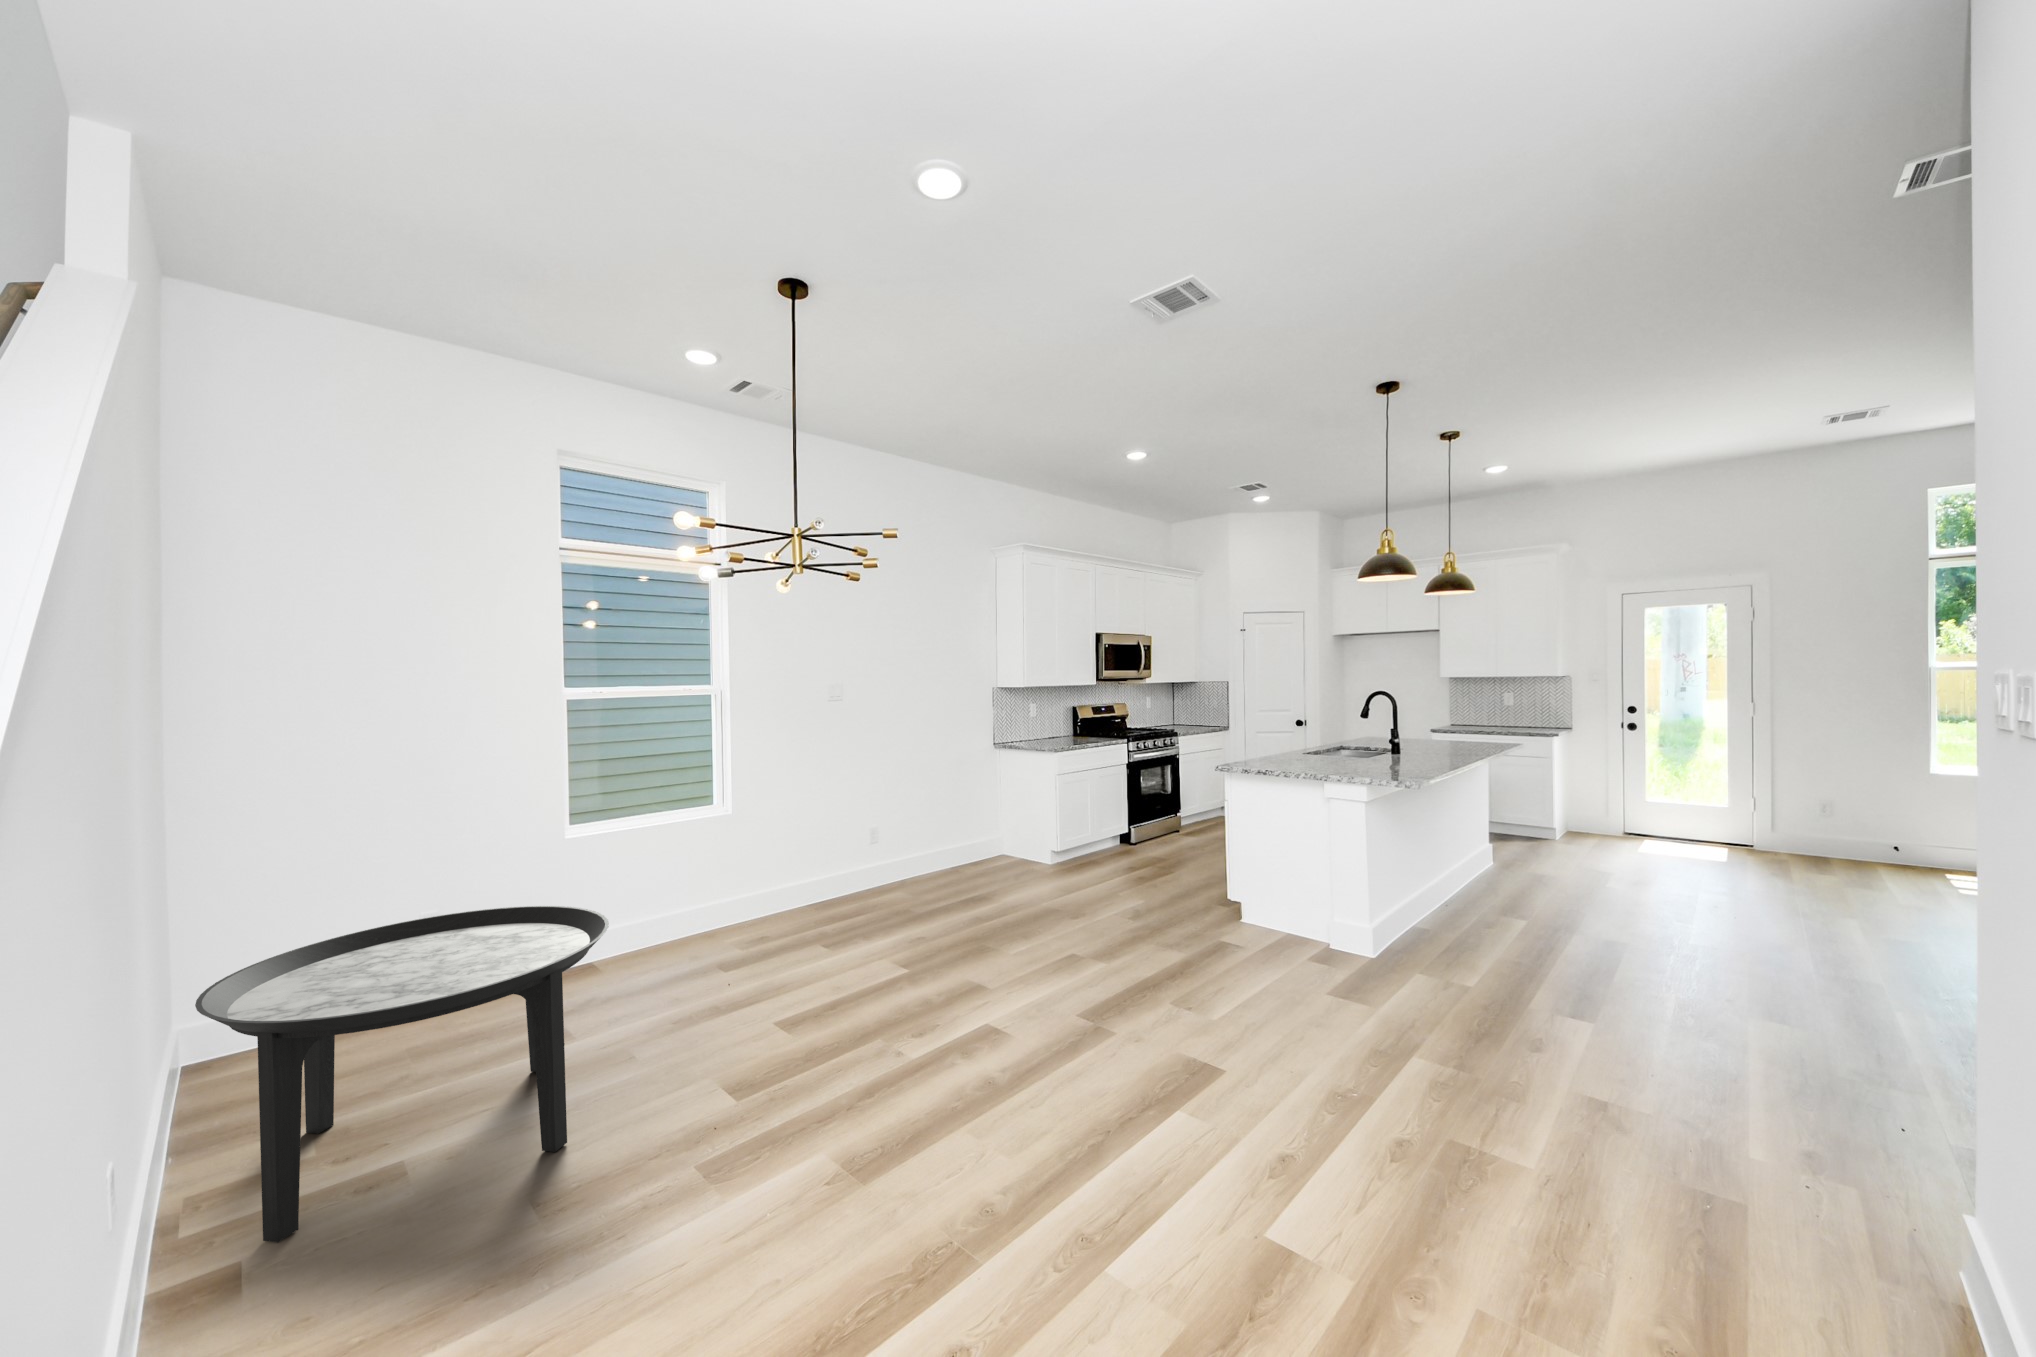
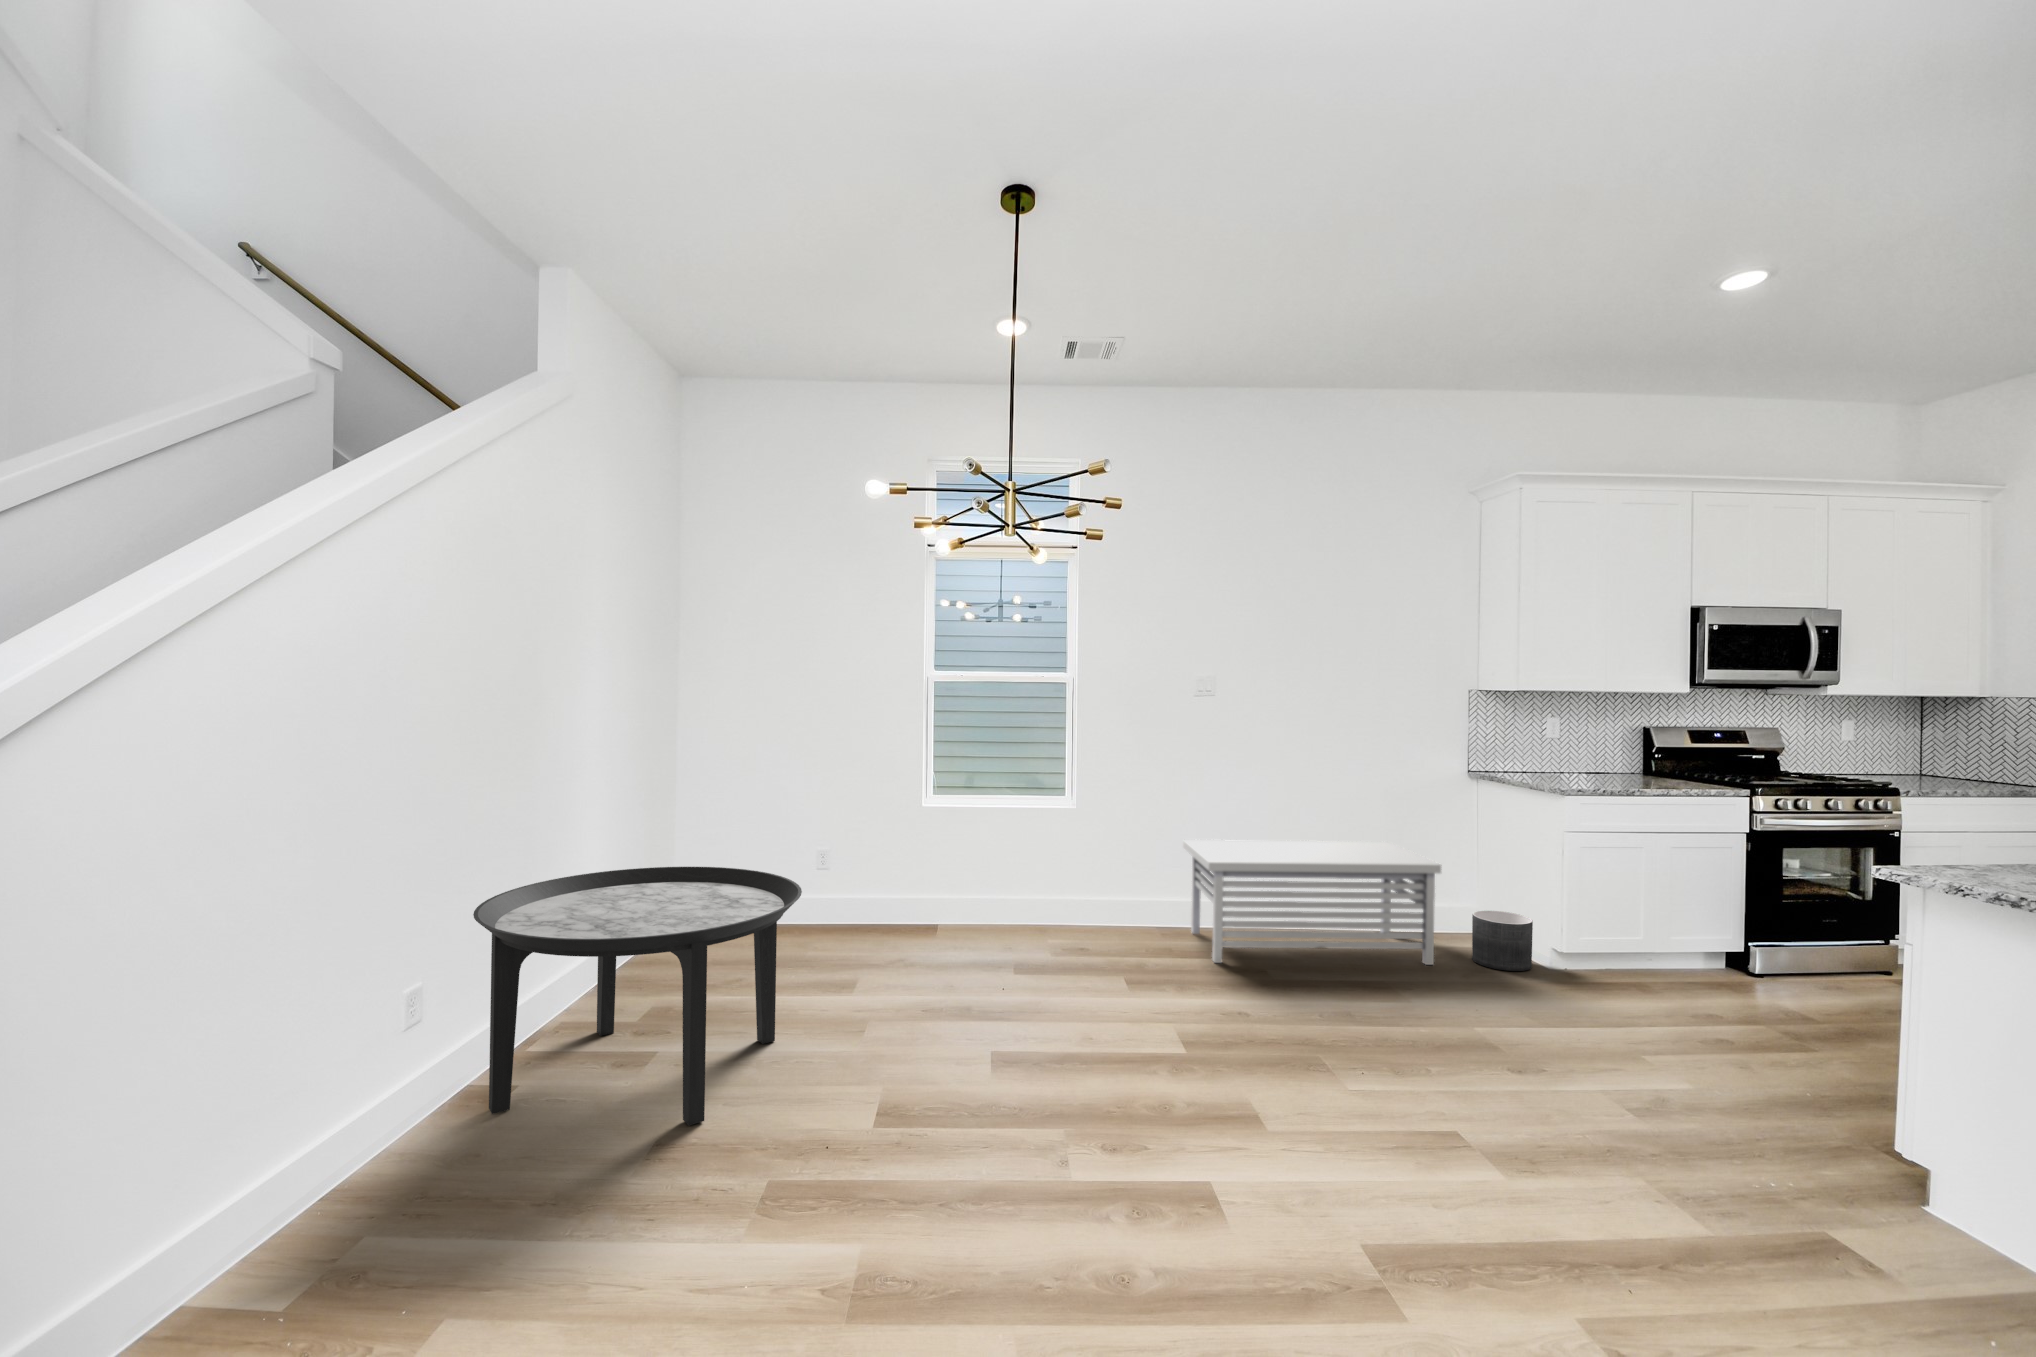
storage bench: none [811,799,993,907] -> present [1183,840,1441,965]
planter: none [1006,832,1041,869] -> present [1472,910,1533,971]

